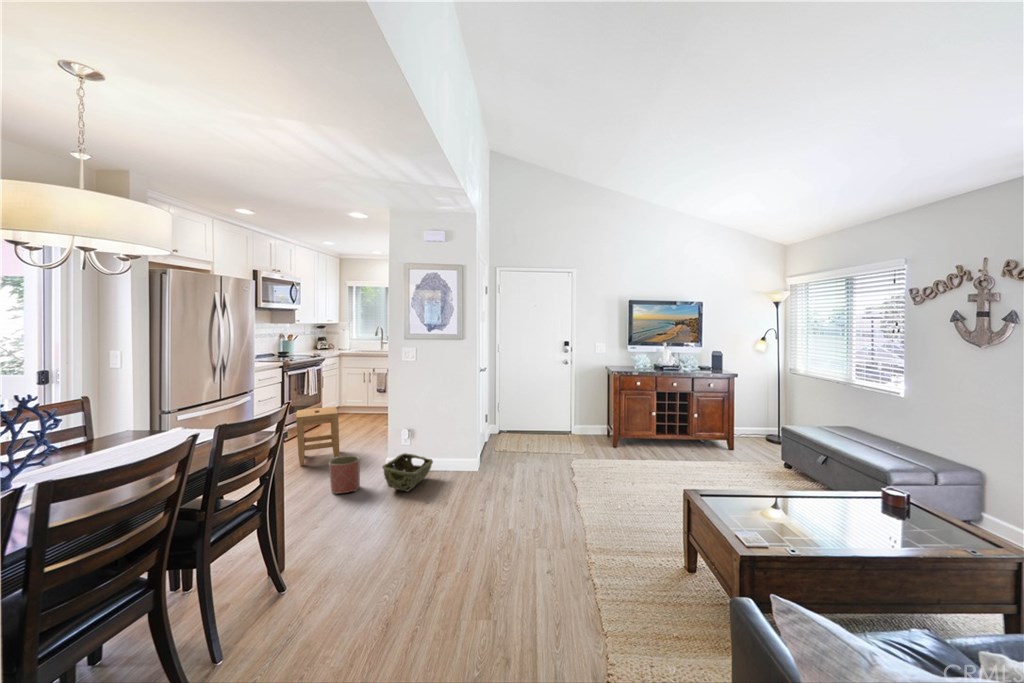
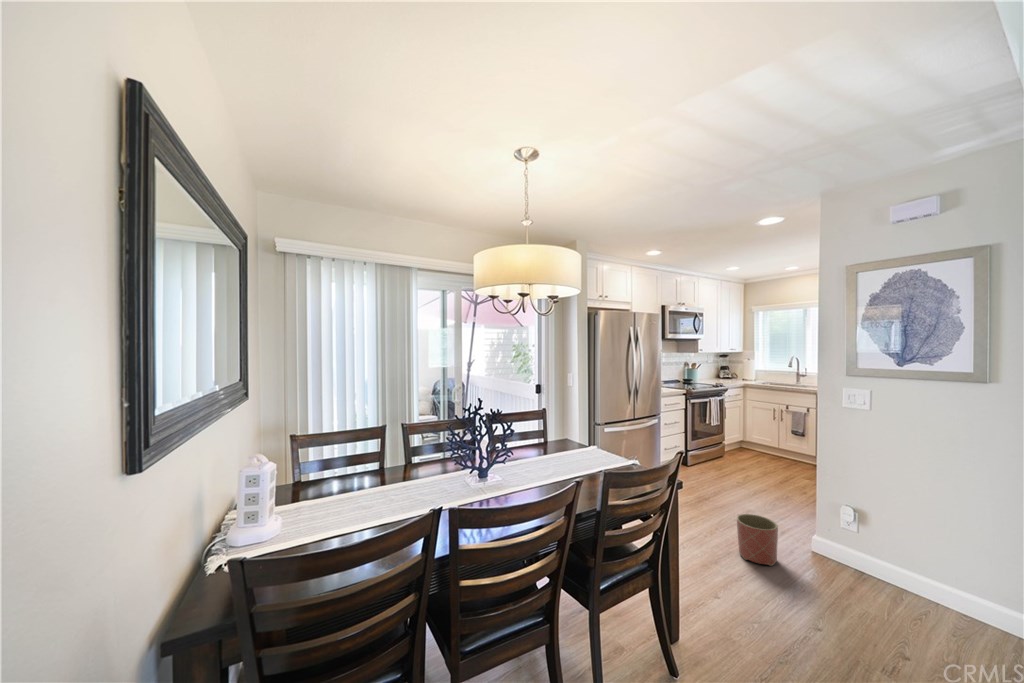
stool: present [296,407,339,466] -> none [700,443,747,510]
woven basket: present [383,453,433,491] -> none [813,538,903,602]

